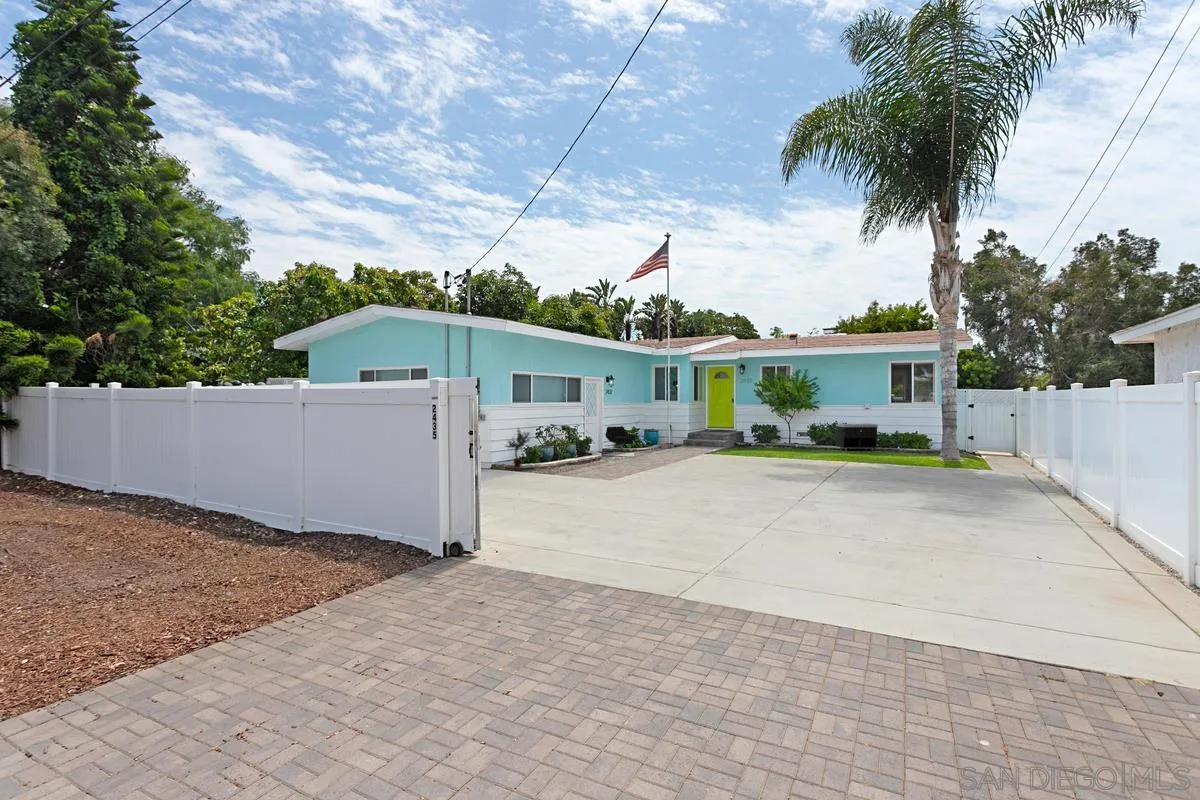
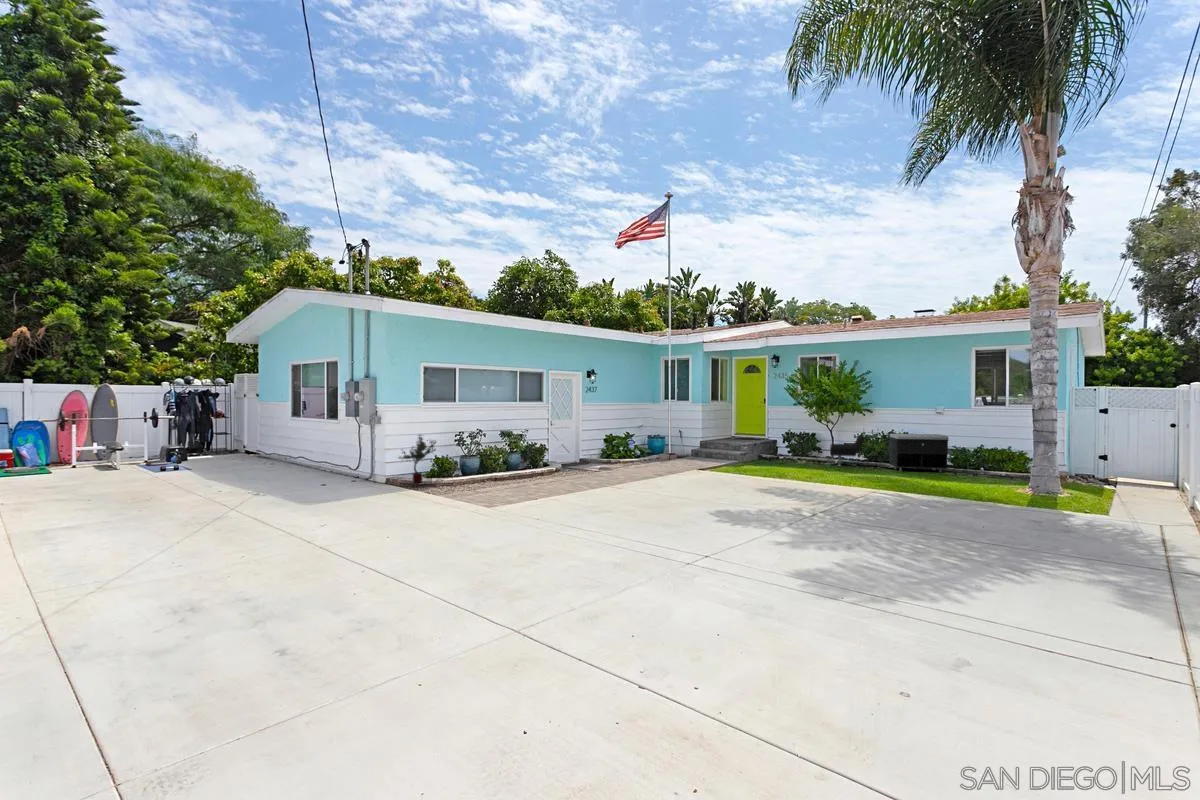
lounge chair: present [605,426,636,451] -> present [830,435,864,466]

